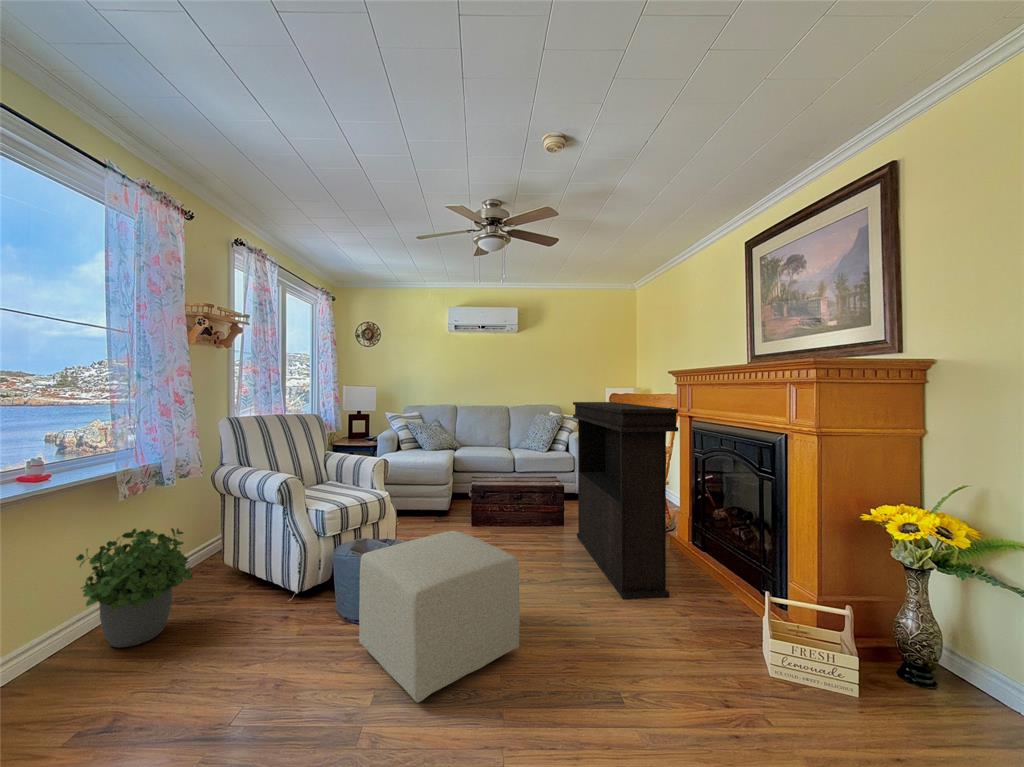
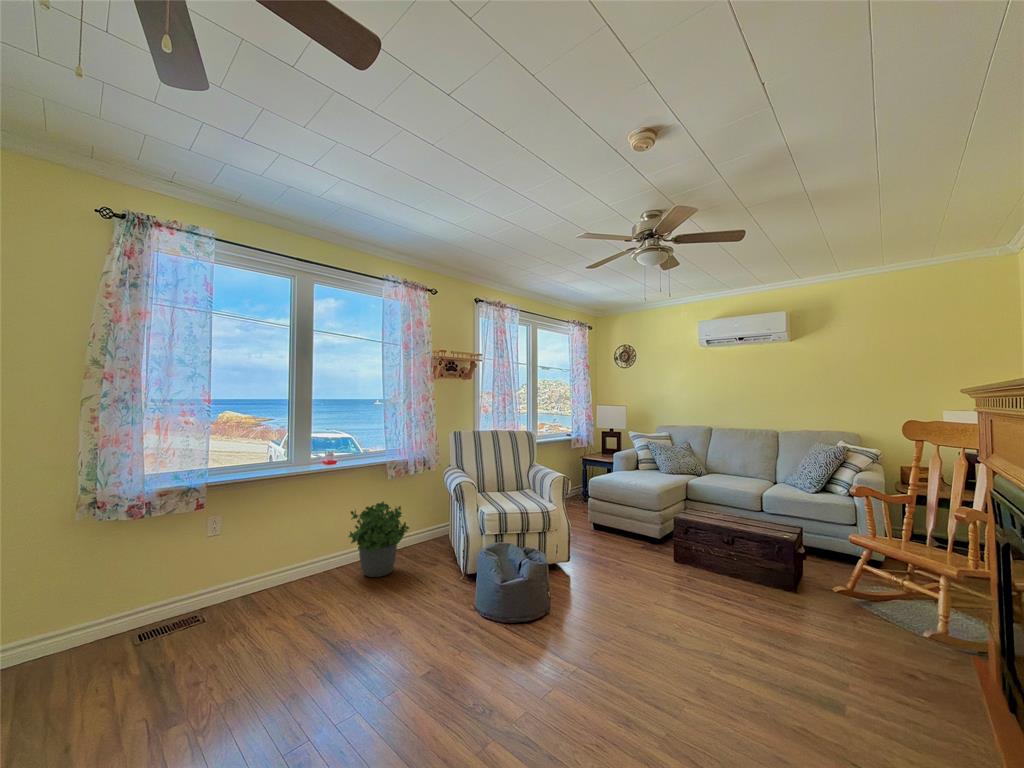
console table: present [573,402,678,600] -> none [747,428,859,750]
ottoman: present [359,531,520,703] -> none [435,552,562,696]

